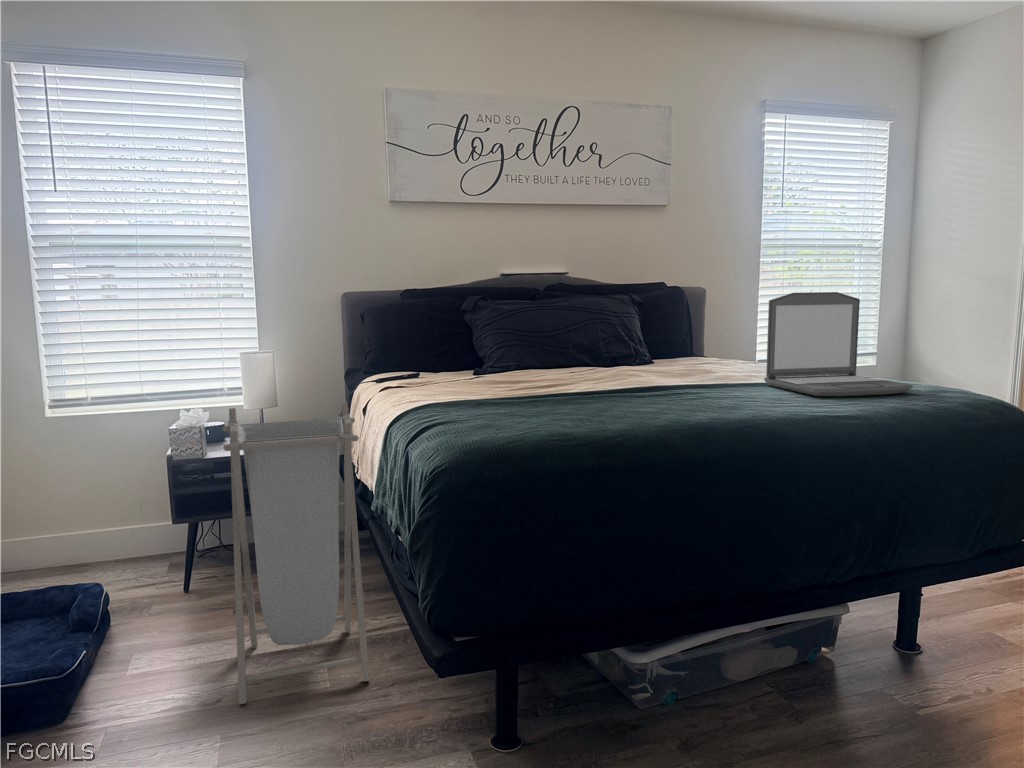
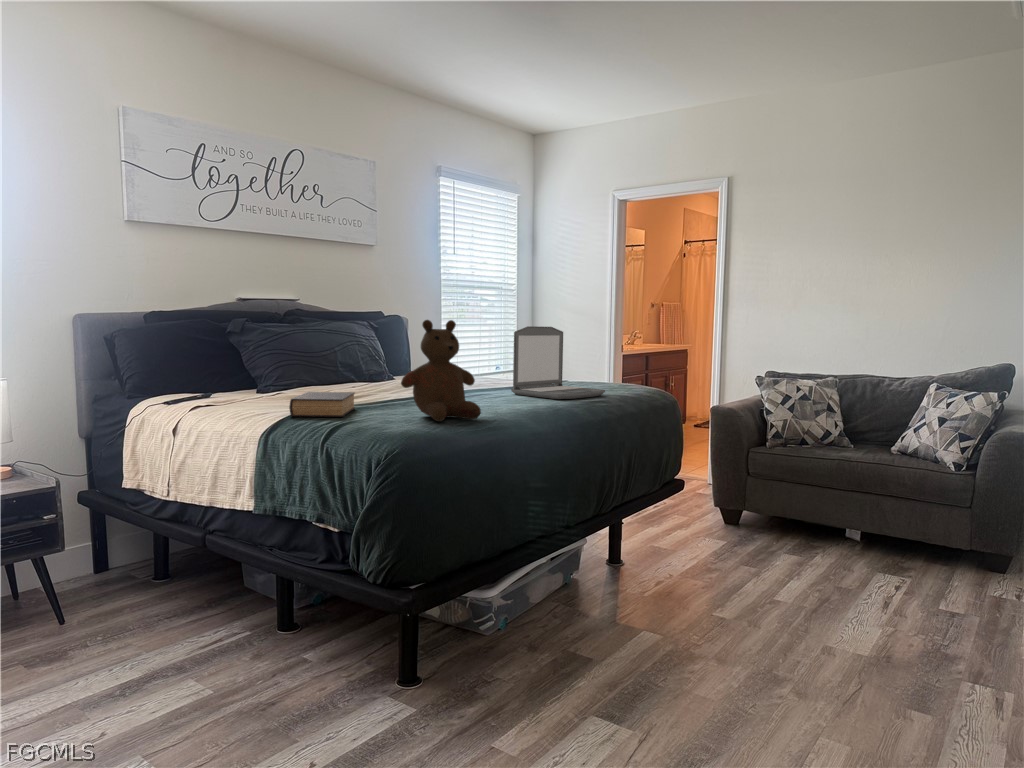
teddy bear: none [537,287,642,421] -> present [401,320,481,421]
book: none [427,374,520,407] -> present [289,392,355,417]
laundry hamper: present [223,402,370,704] -> none [76,421,258,721]

